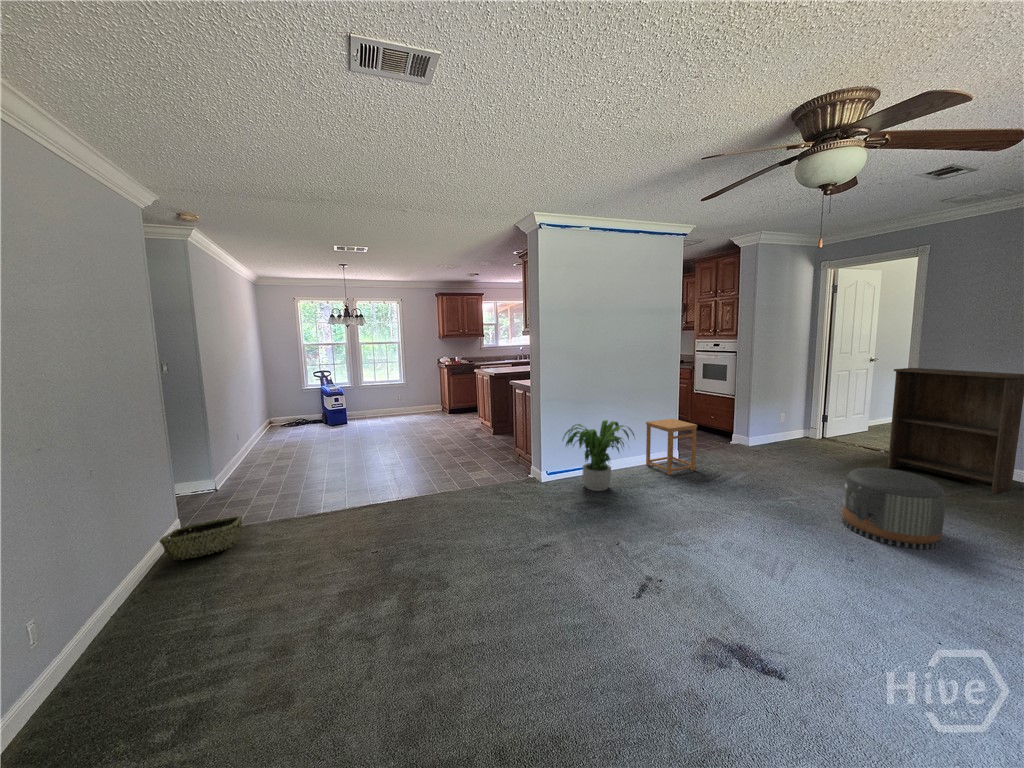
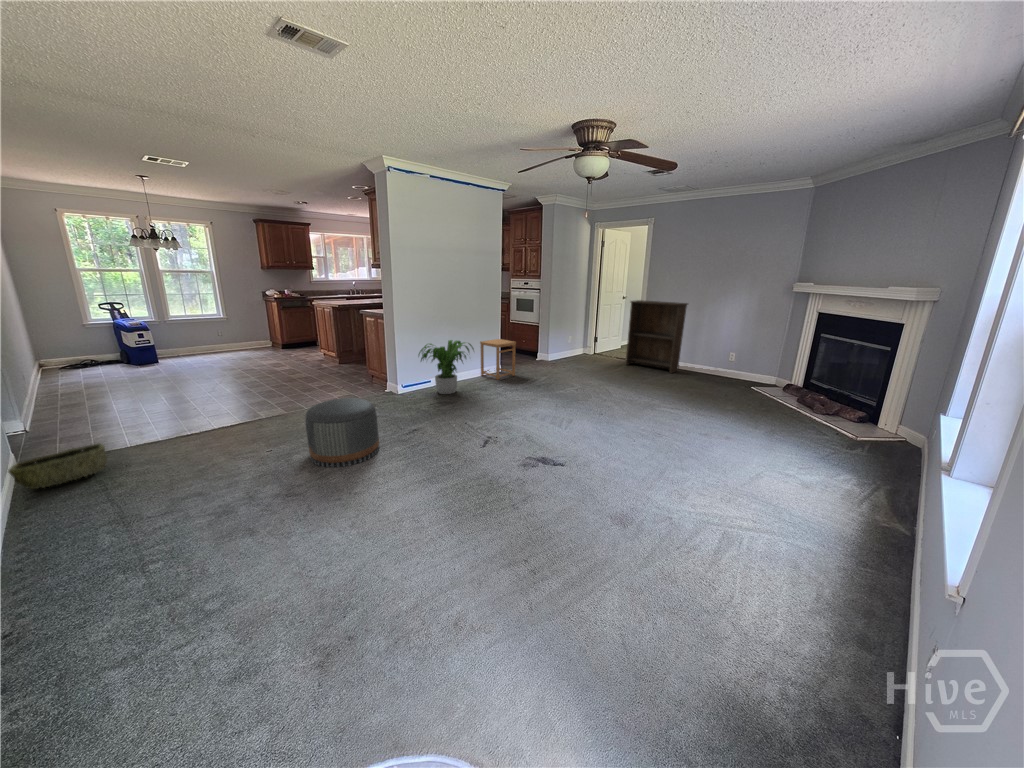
pouf: present [842,468,946,549] -> present [306,398,379,467]

